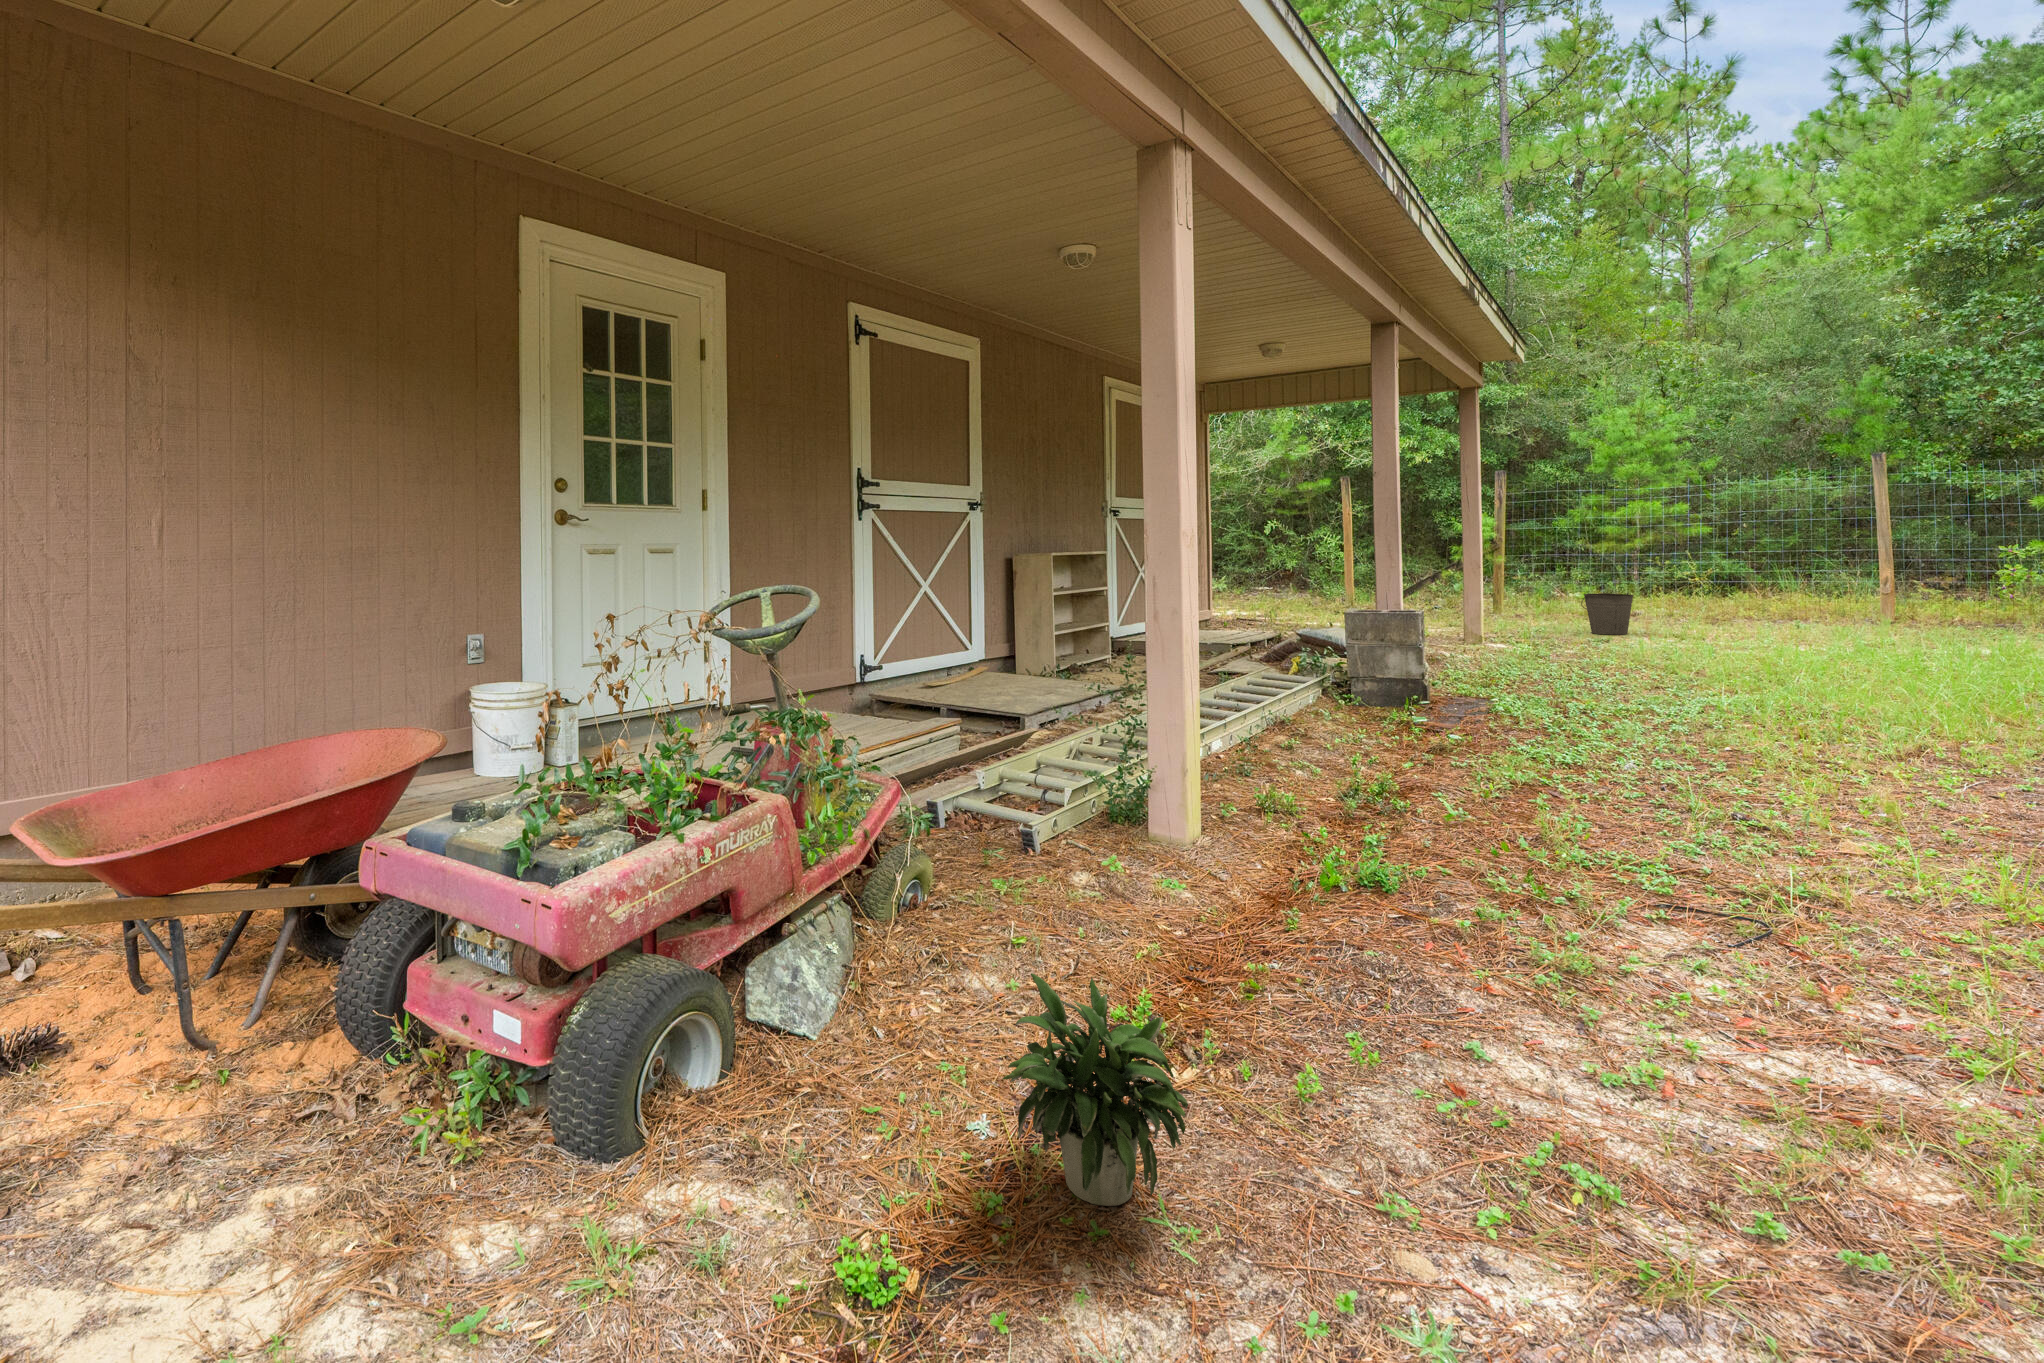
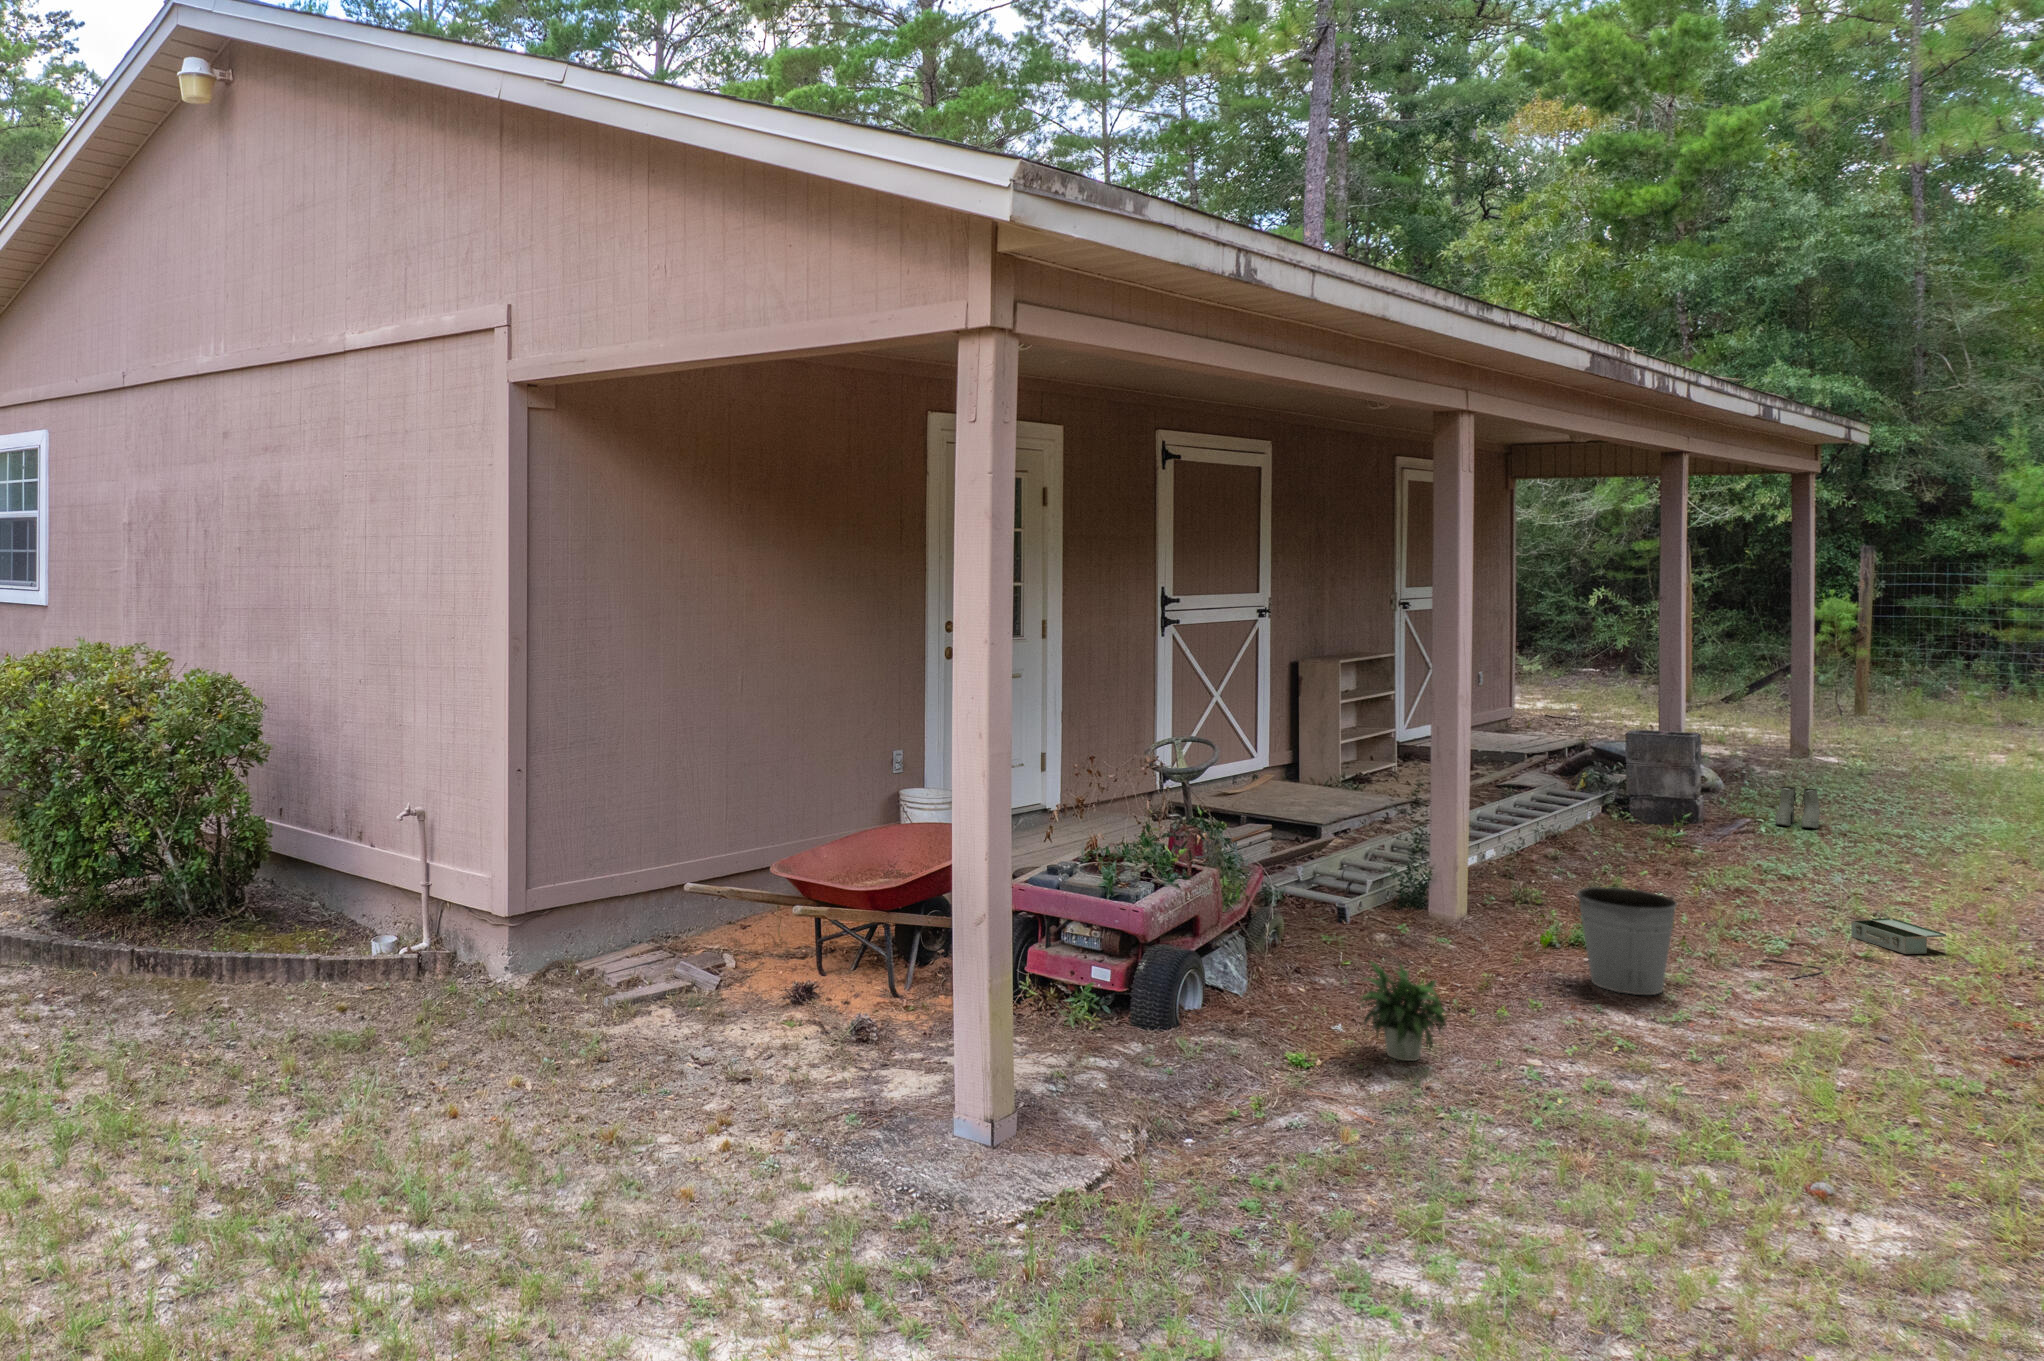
bucket: present [1581,593,1633,635] -> present [1577,887,1677,995]
boots: none [1488,662,1533,704] -> present [1776,787,1820,829]
toolbox: none [1684,812,1829,865] -> present [1851,918,1947,954]

